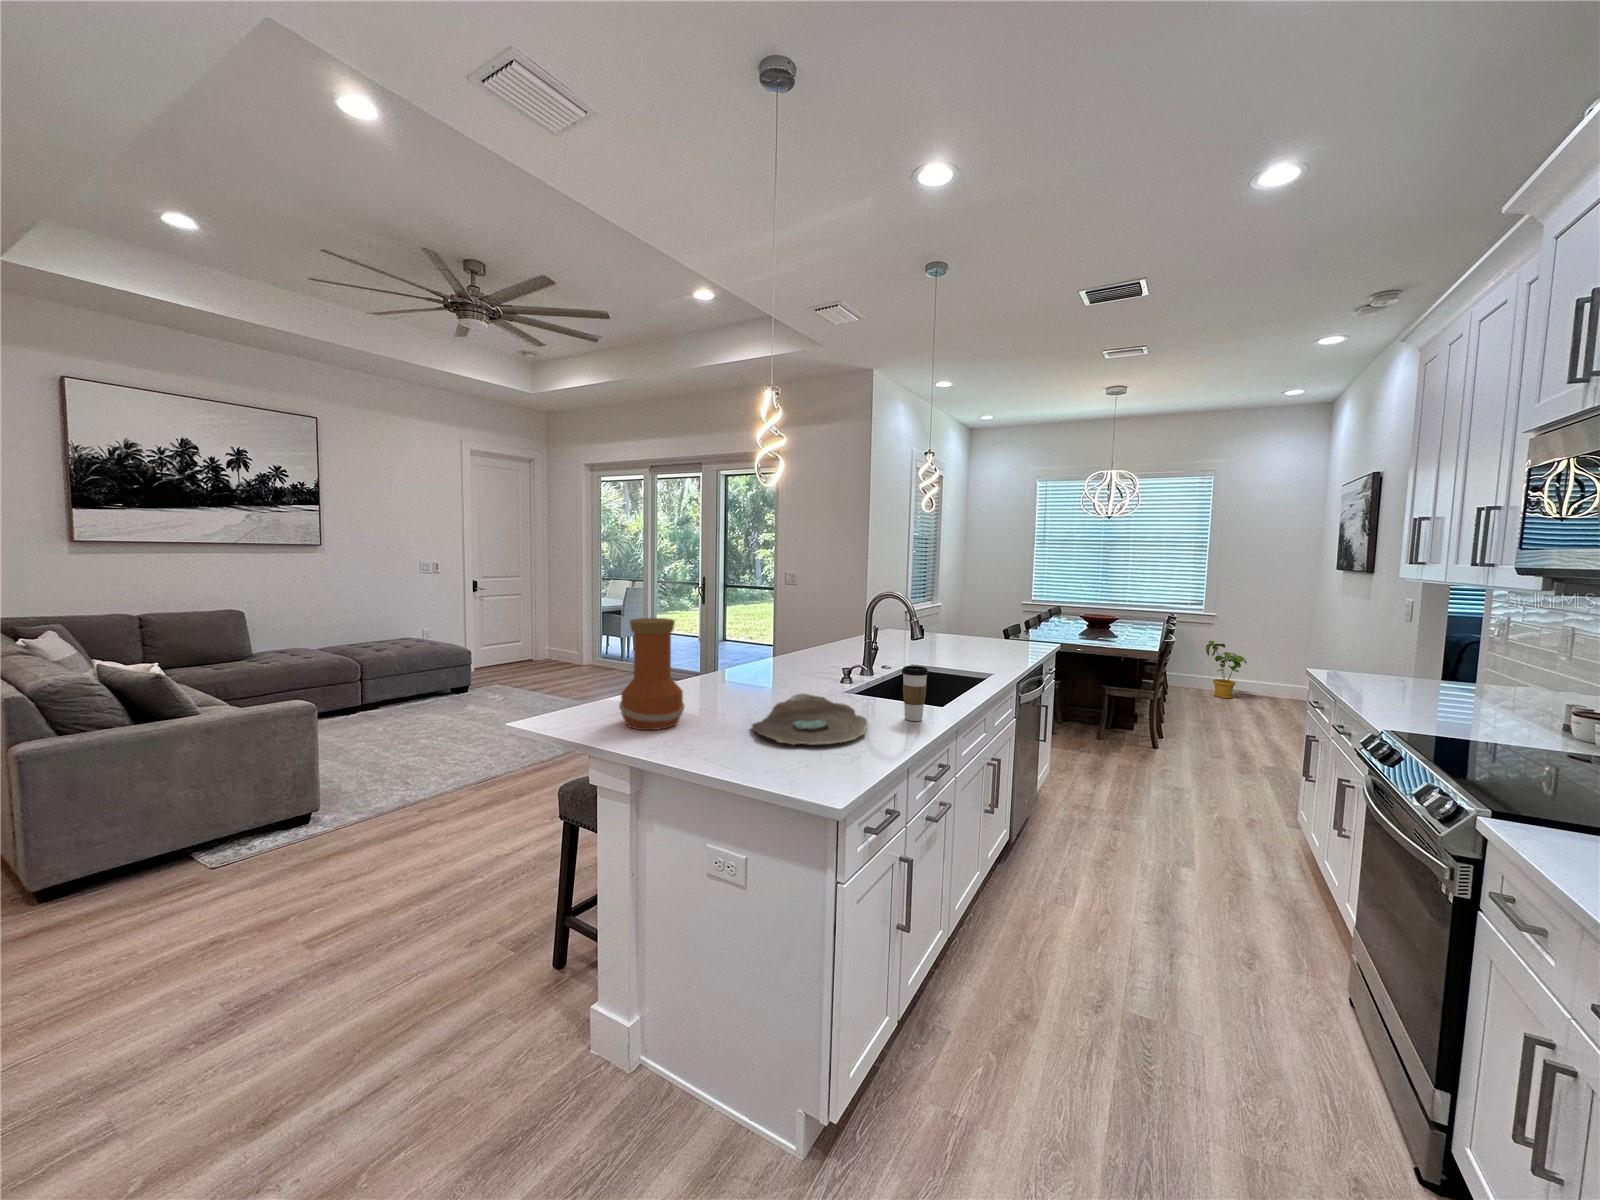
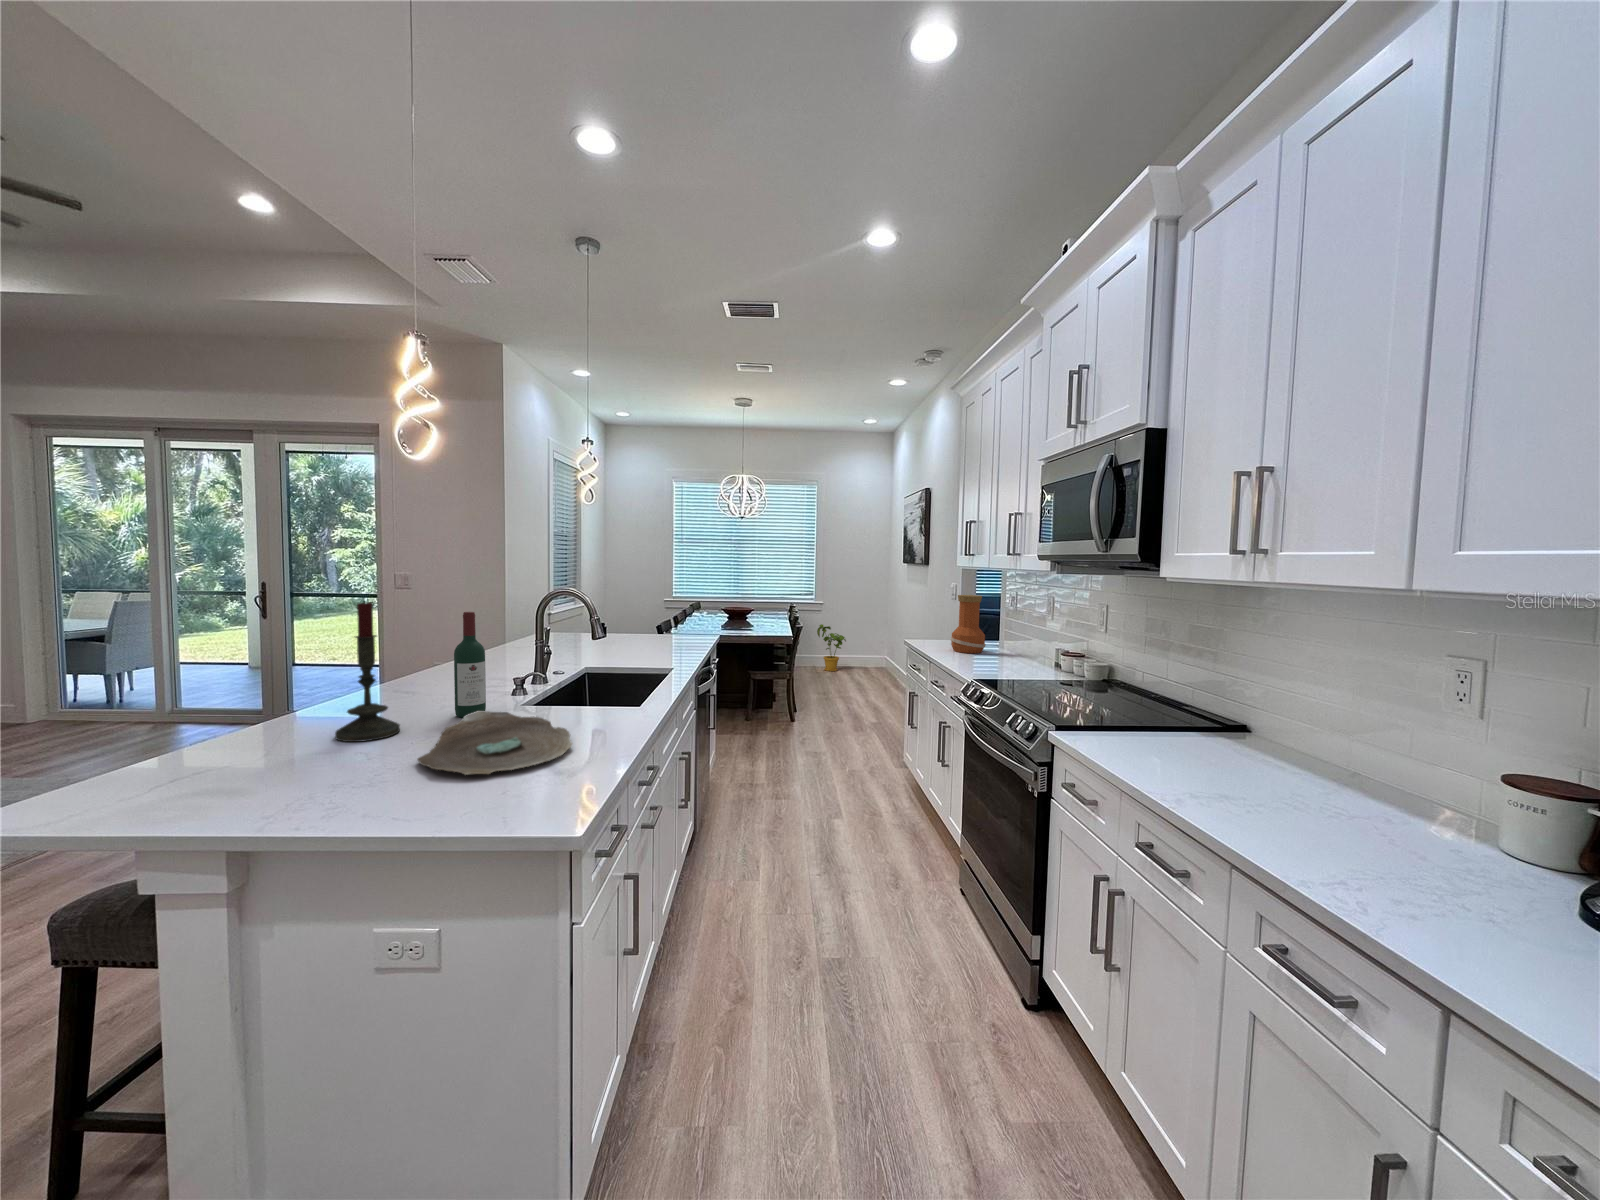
candle: none [710,597,751,706] -> present [335,602,400,742]
wine bottle: none [791,611,815,698] -> present [454,612,486,717]
vase: present [619,618,684,730] -> present [951,595,986,653]
coffee cup: present [902,666,929,721] -> none [602,664,632,724]

